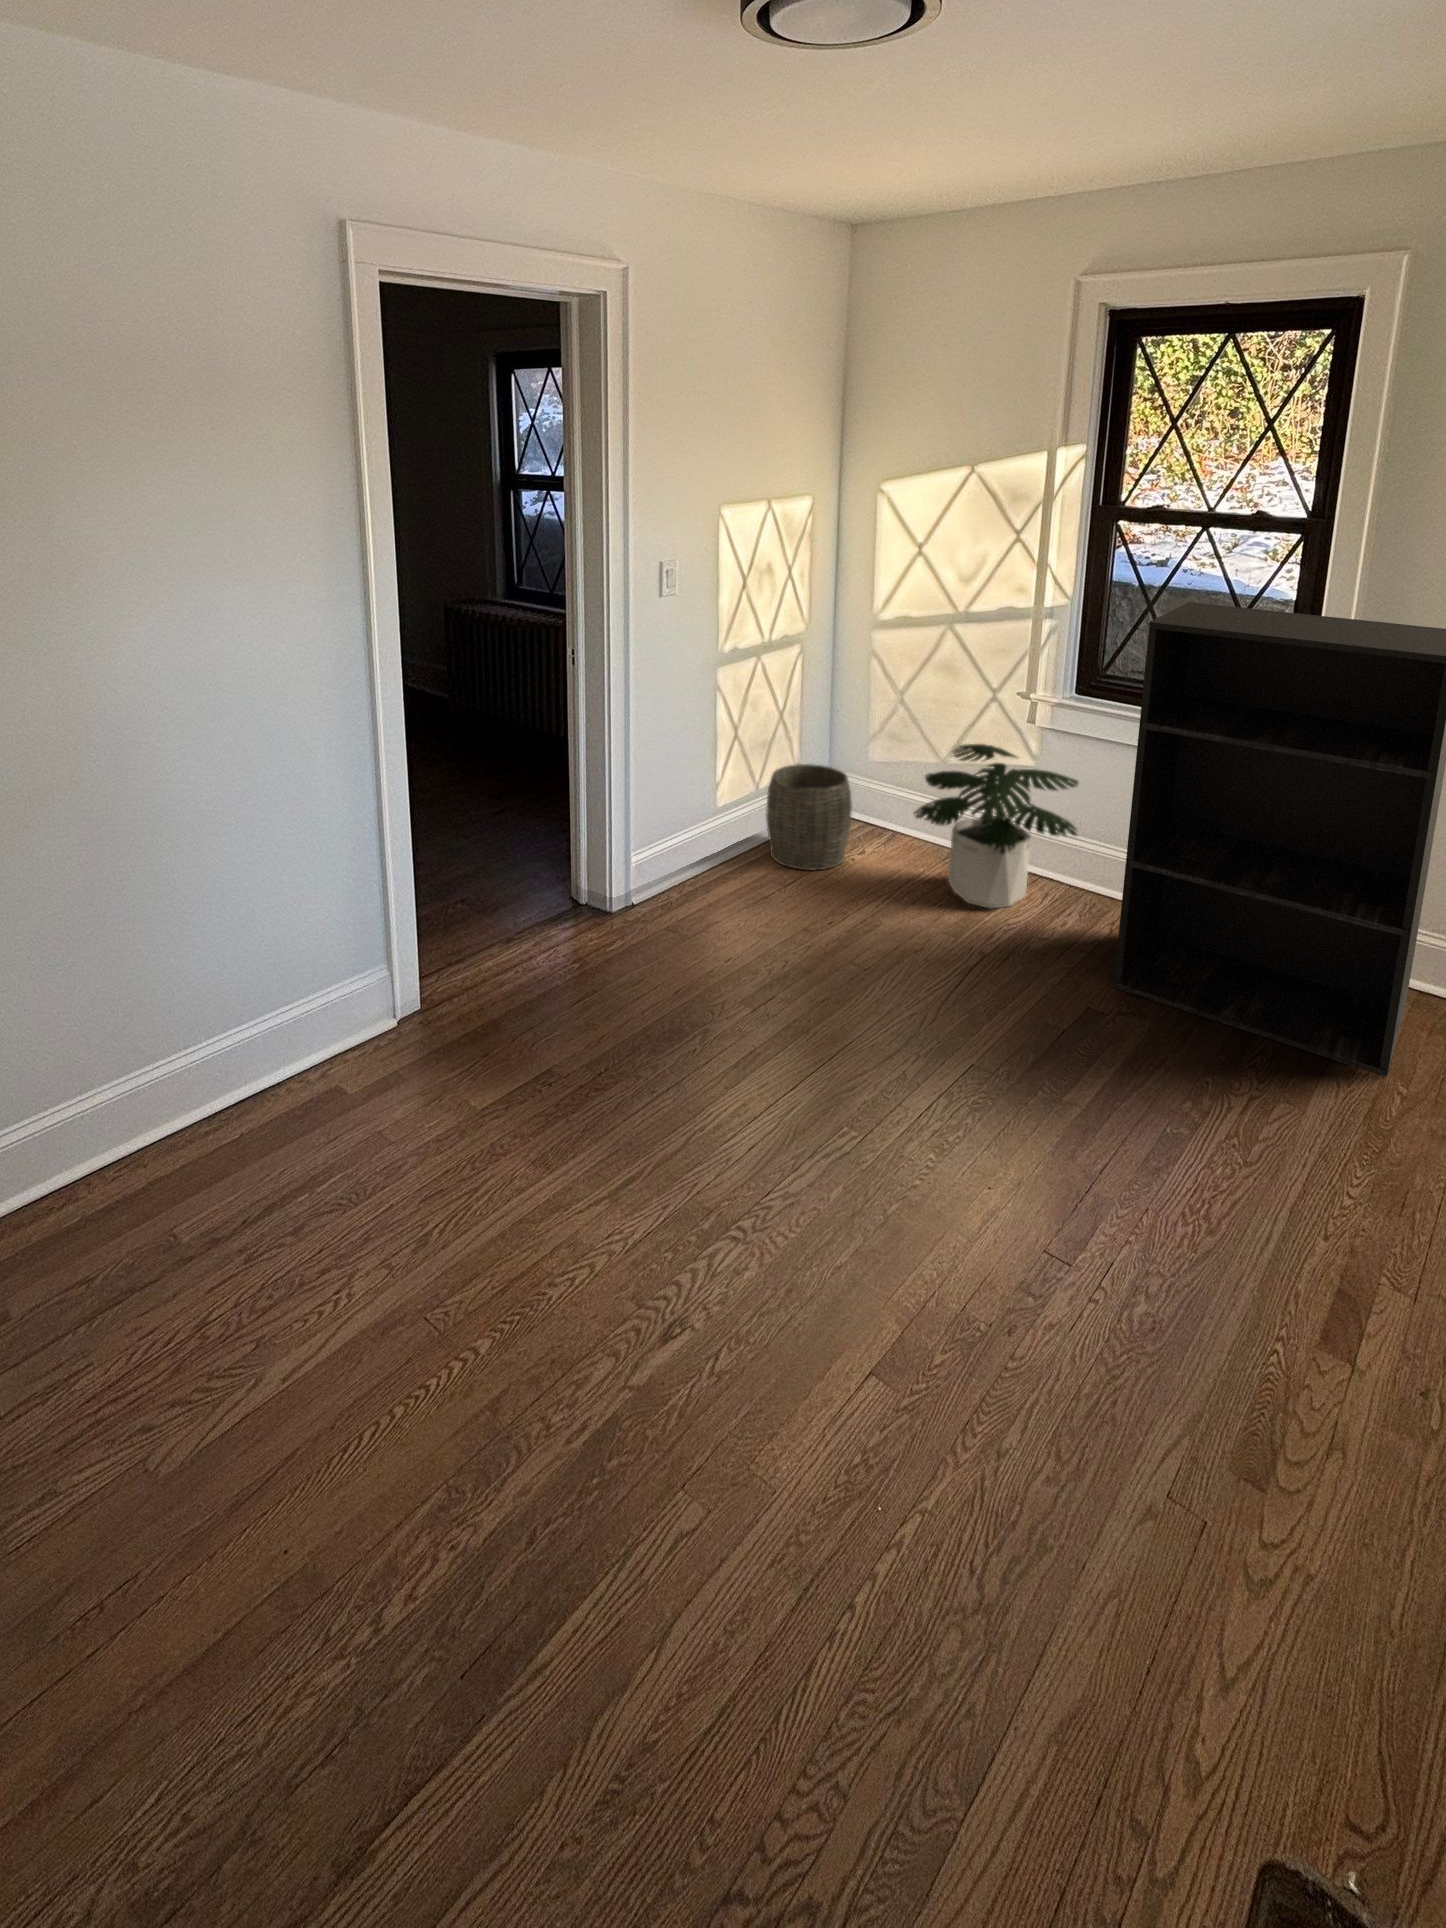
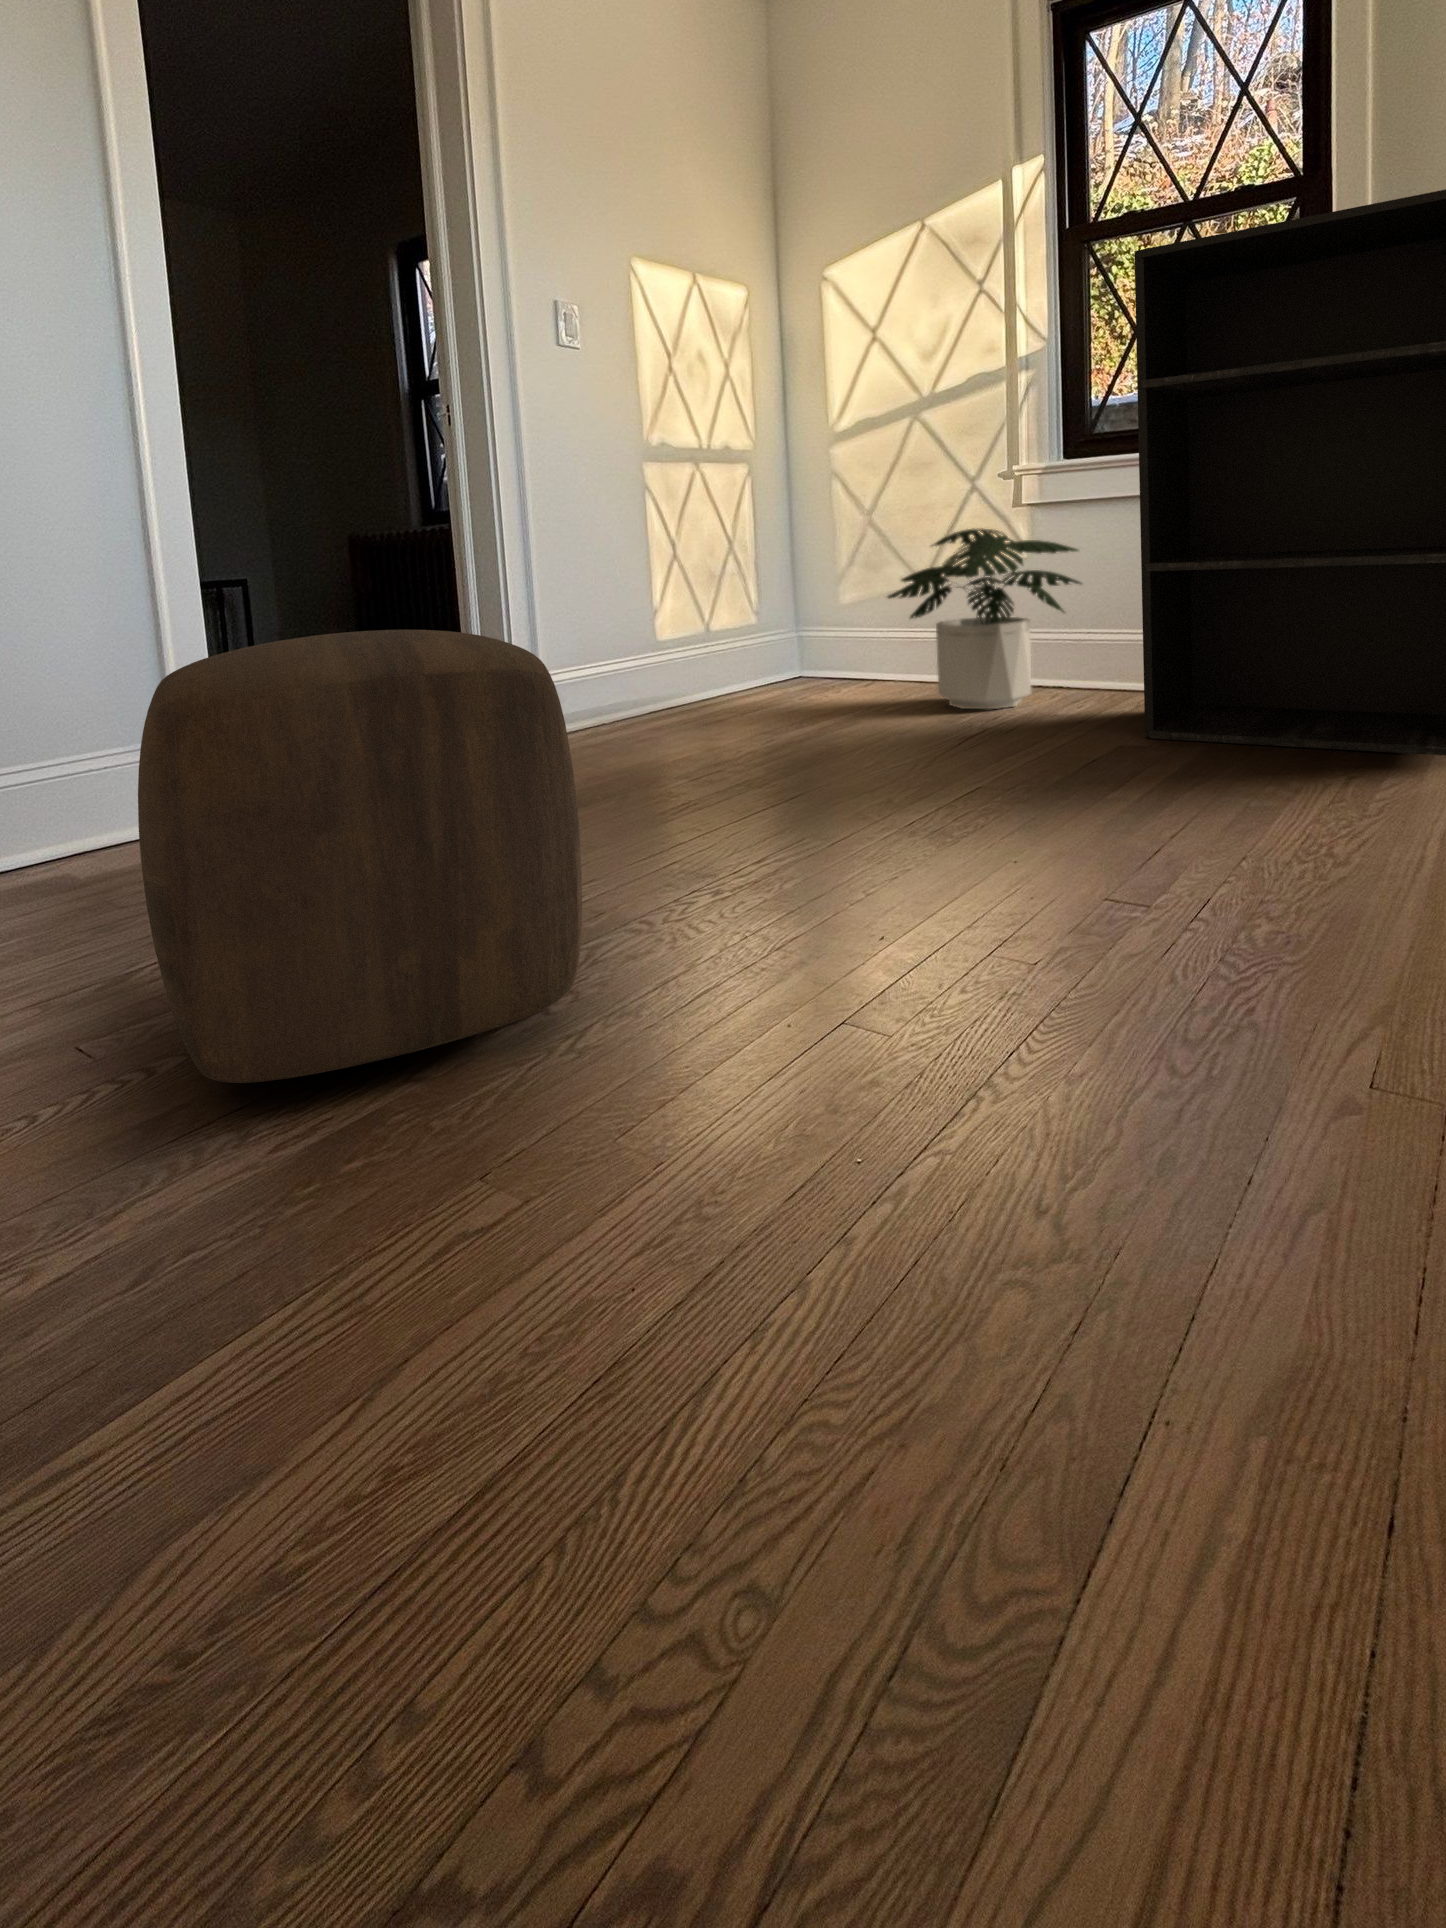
woven basket: present [766,764,852,870] -> none [717,596,820,707]
ottoman: none [467,1050,732,1403] -> present [138,630,582,1083]

